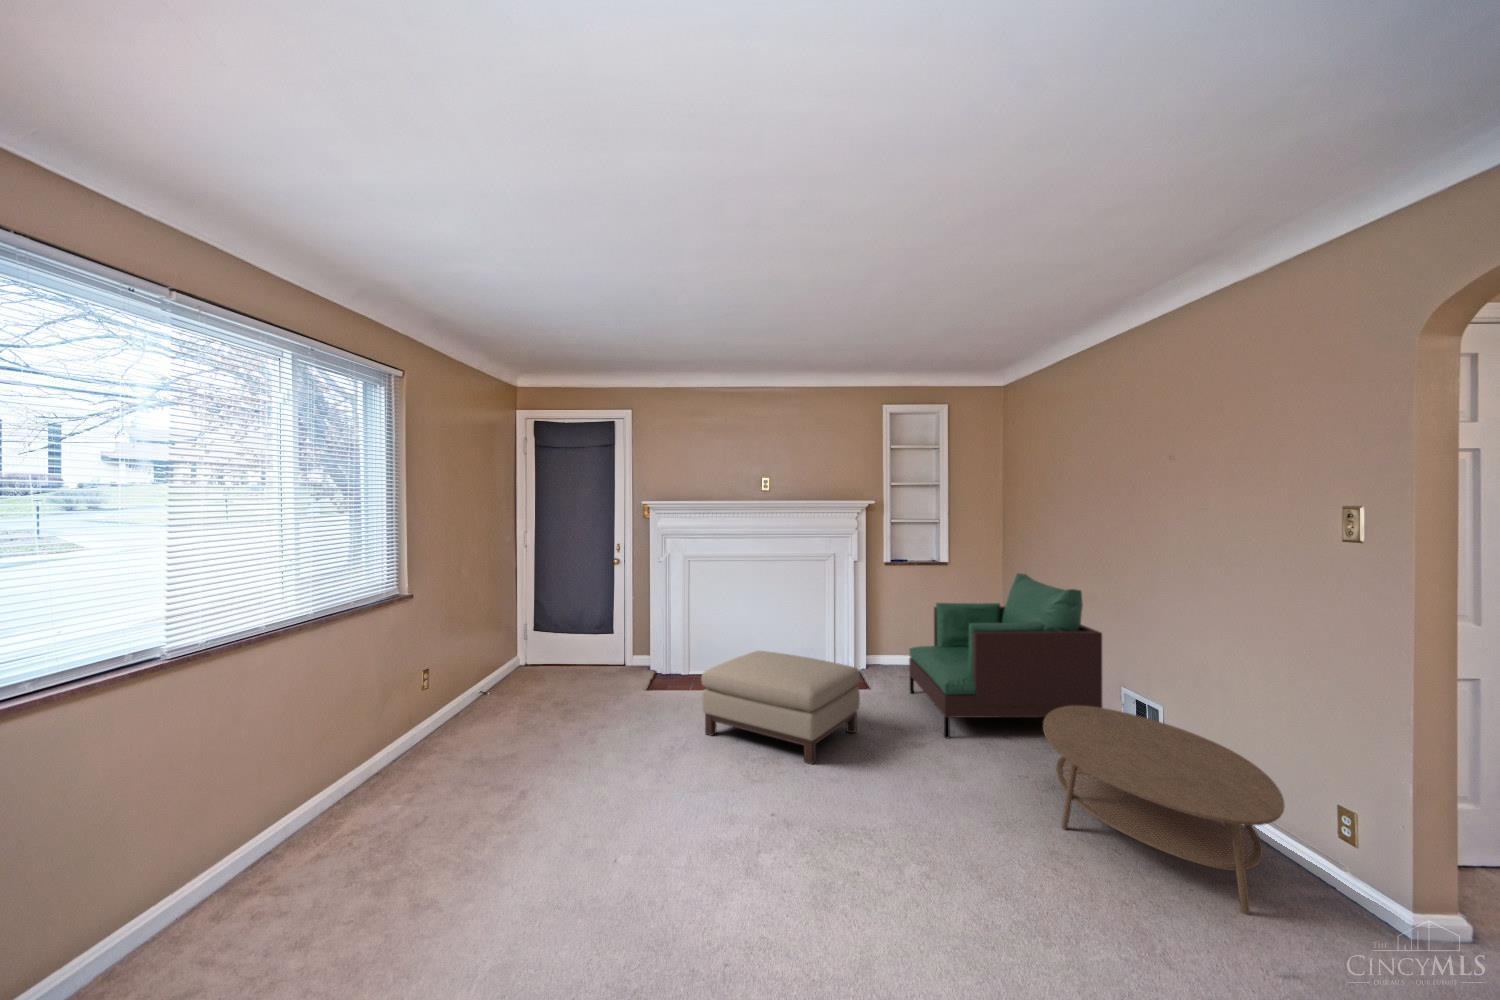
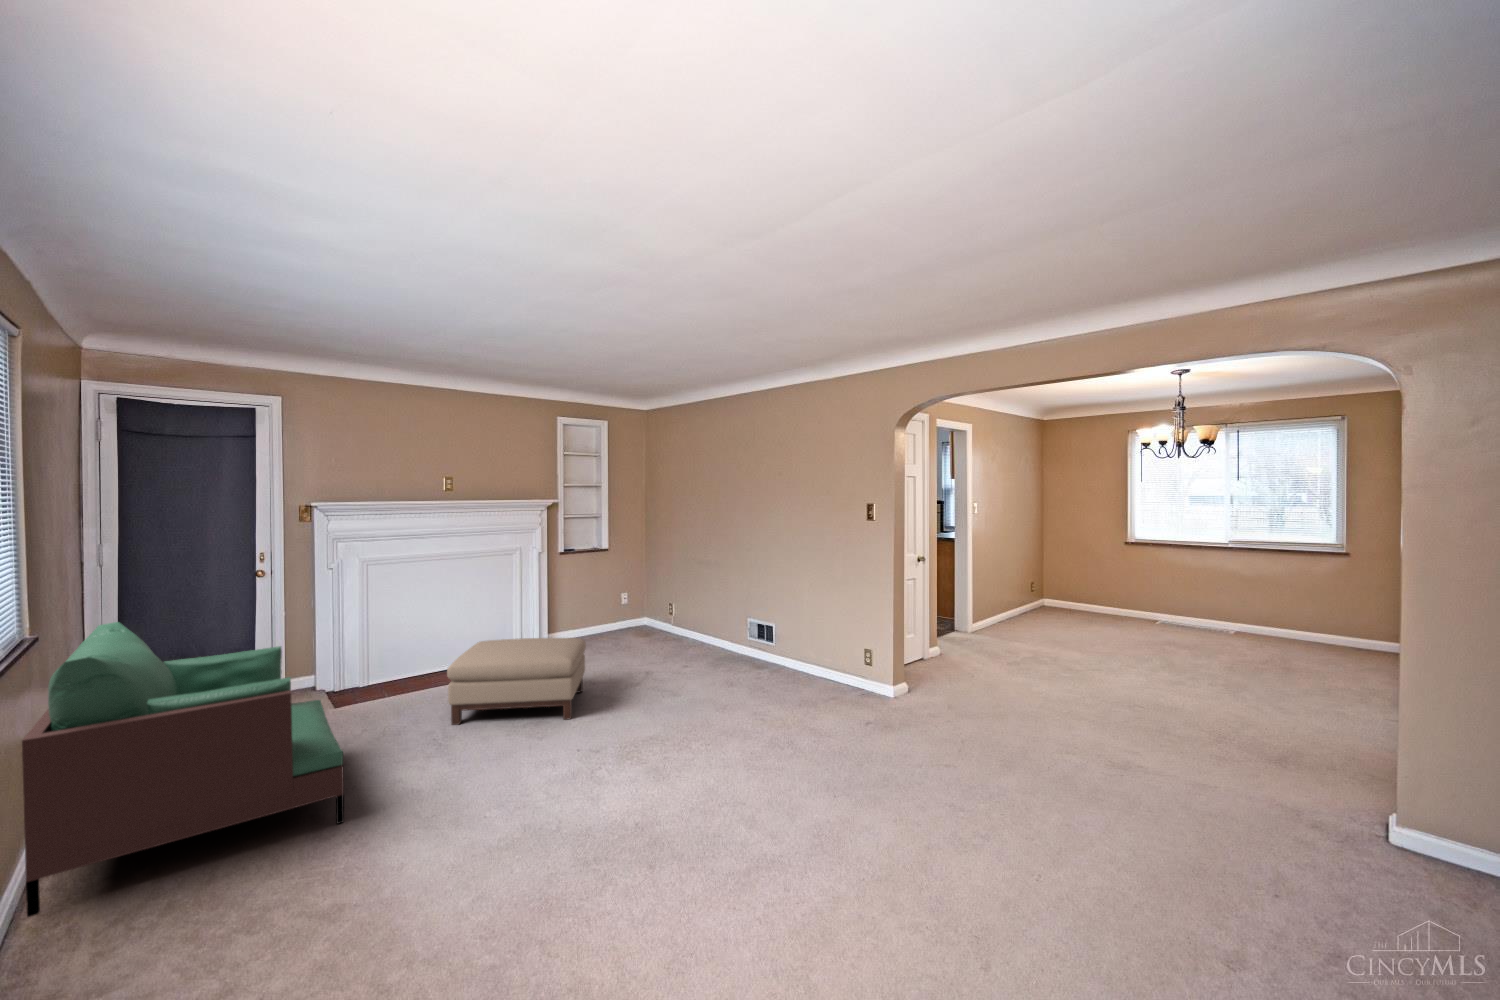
armchair: present [909,573,1103,738] -> present [22,622,344,917]
coffee table: present [1043,706,1284,915] -> none [727,634,857,717]

